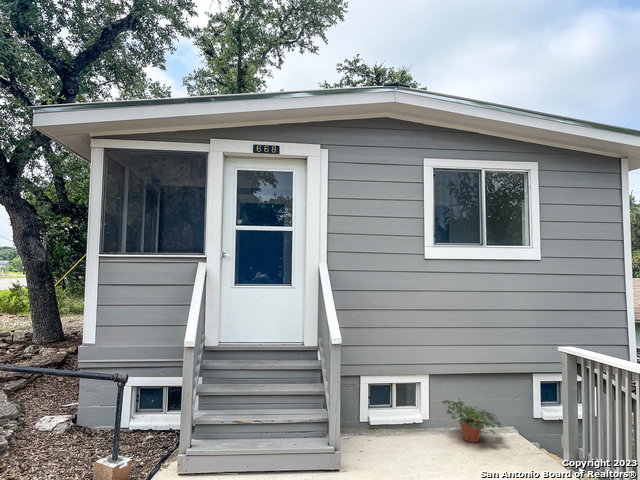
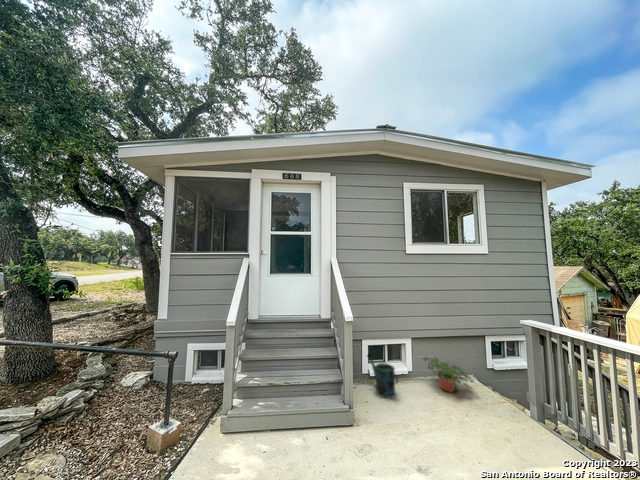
watering can: none [366,394,402,448] -> present [368,354,398,398]

